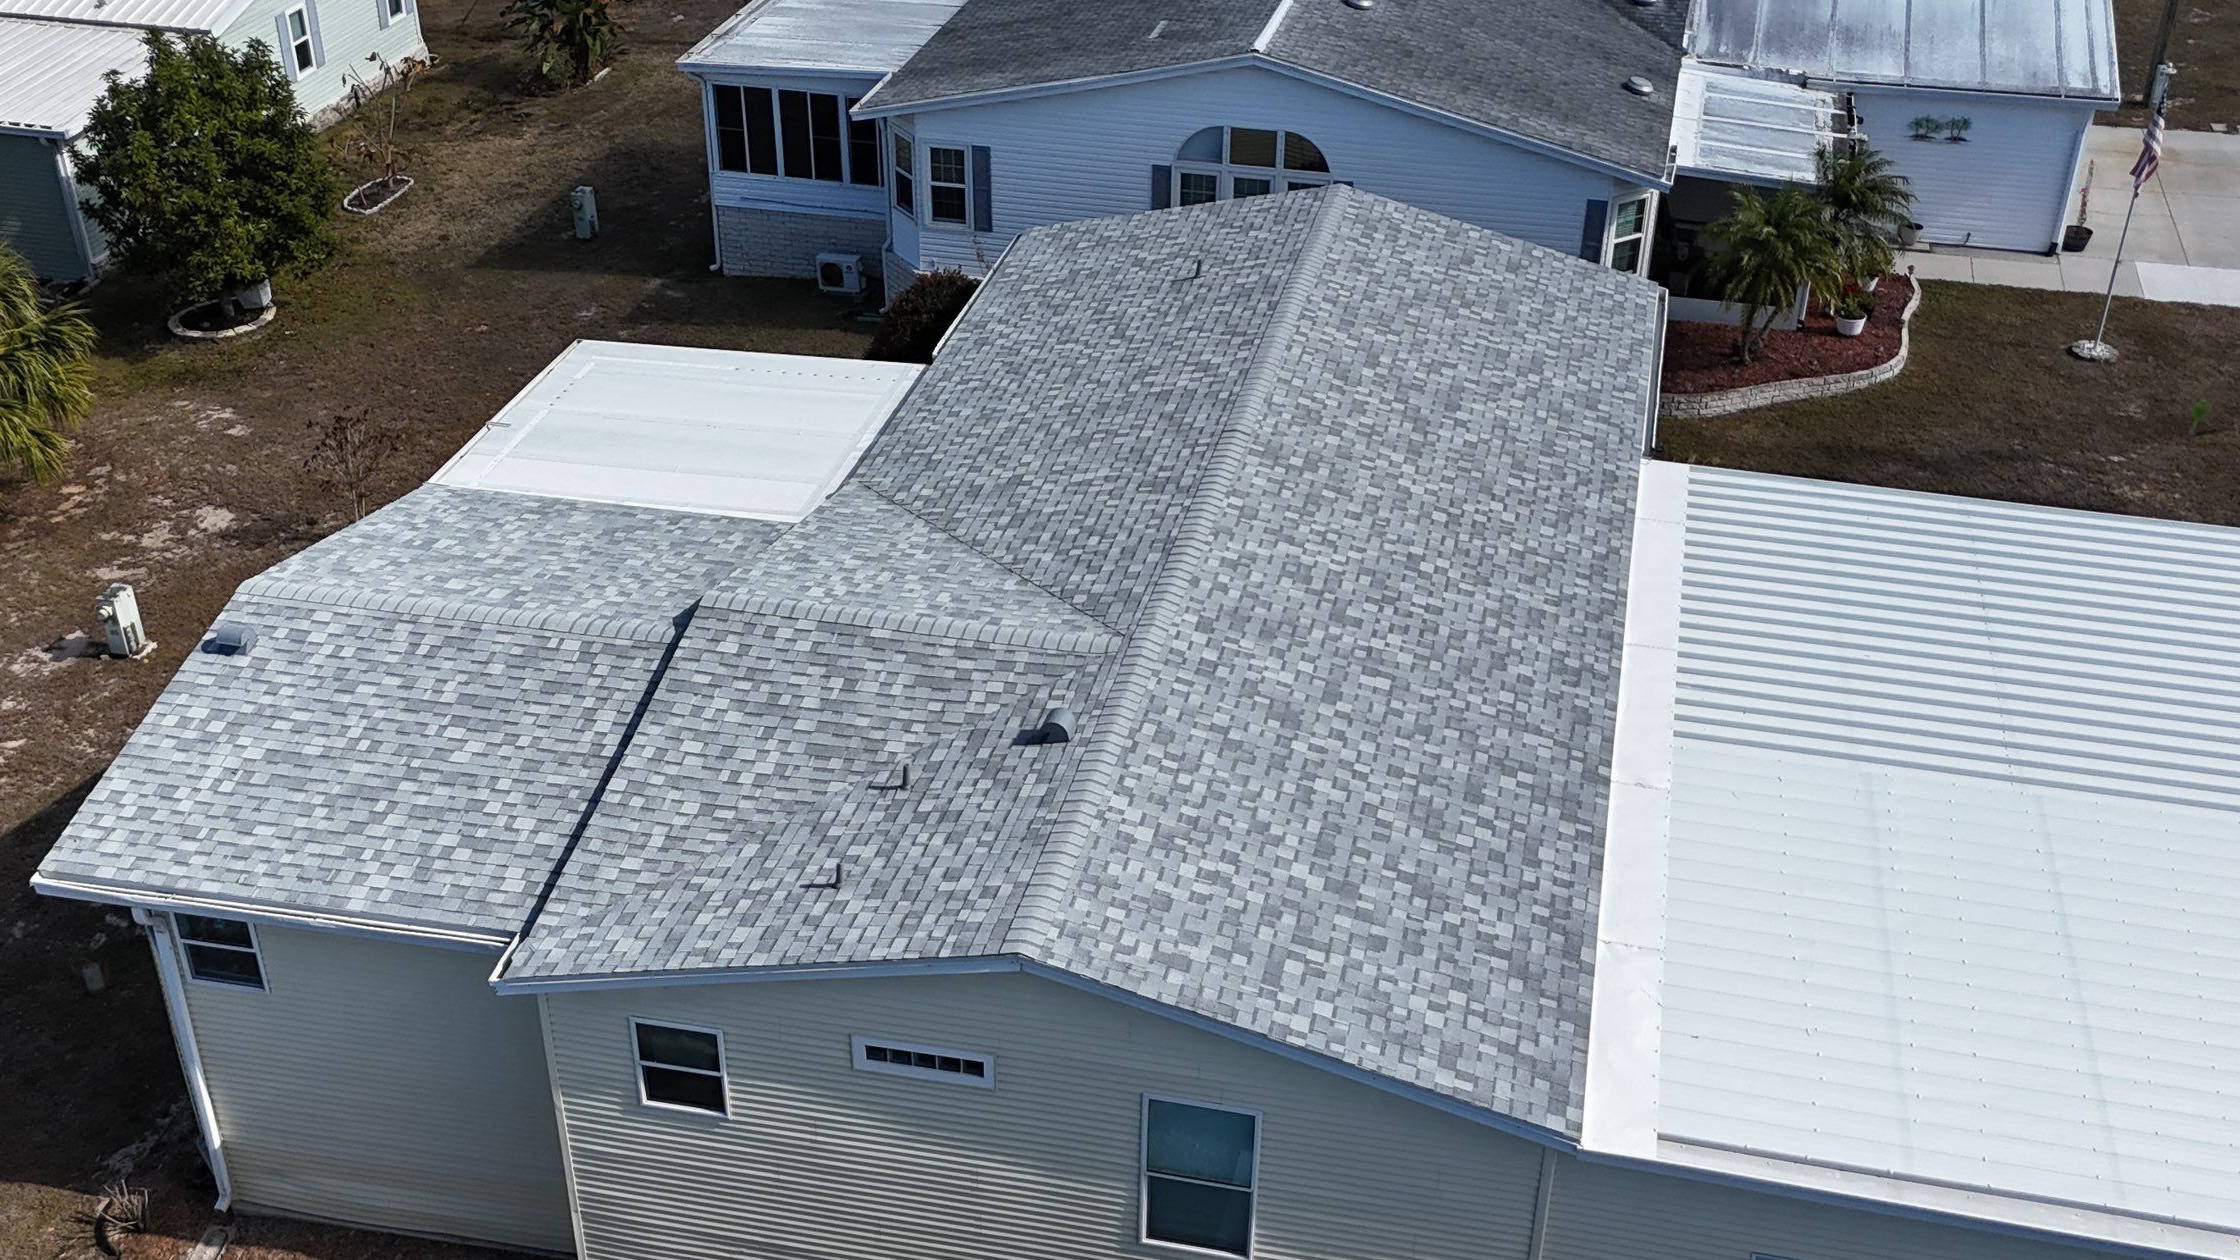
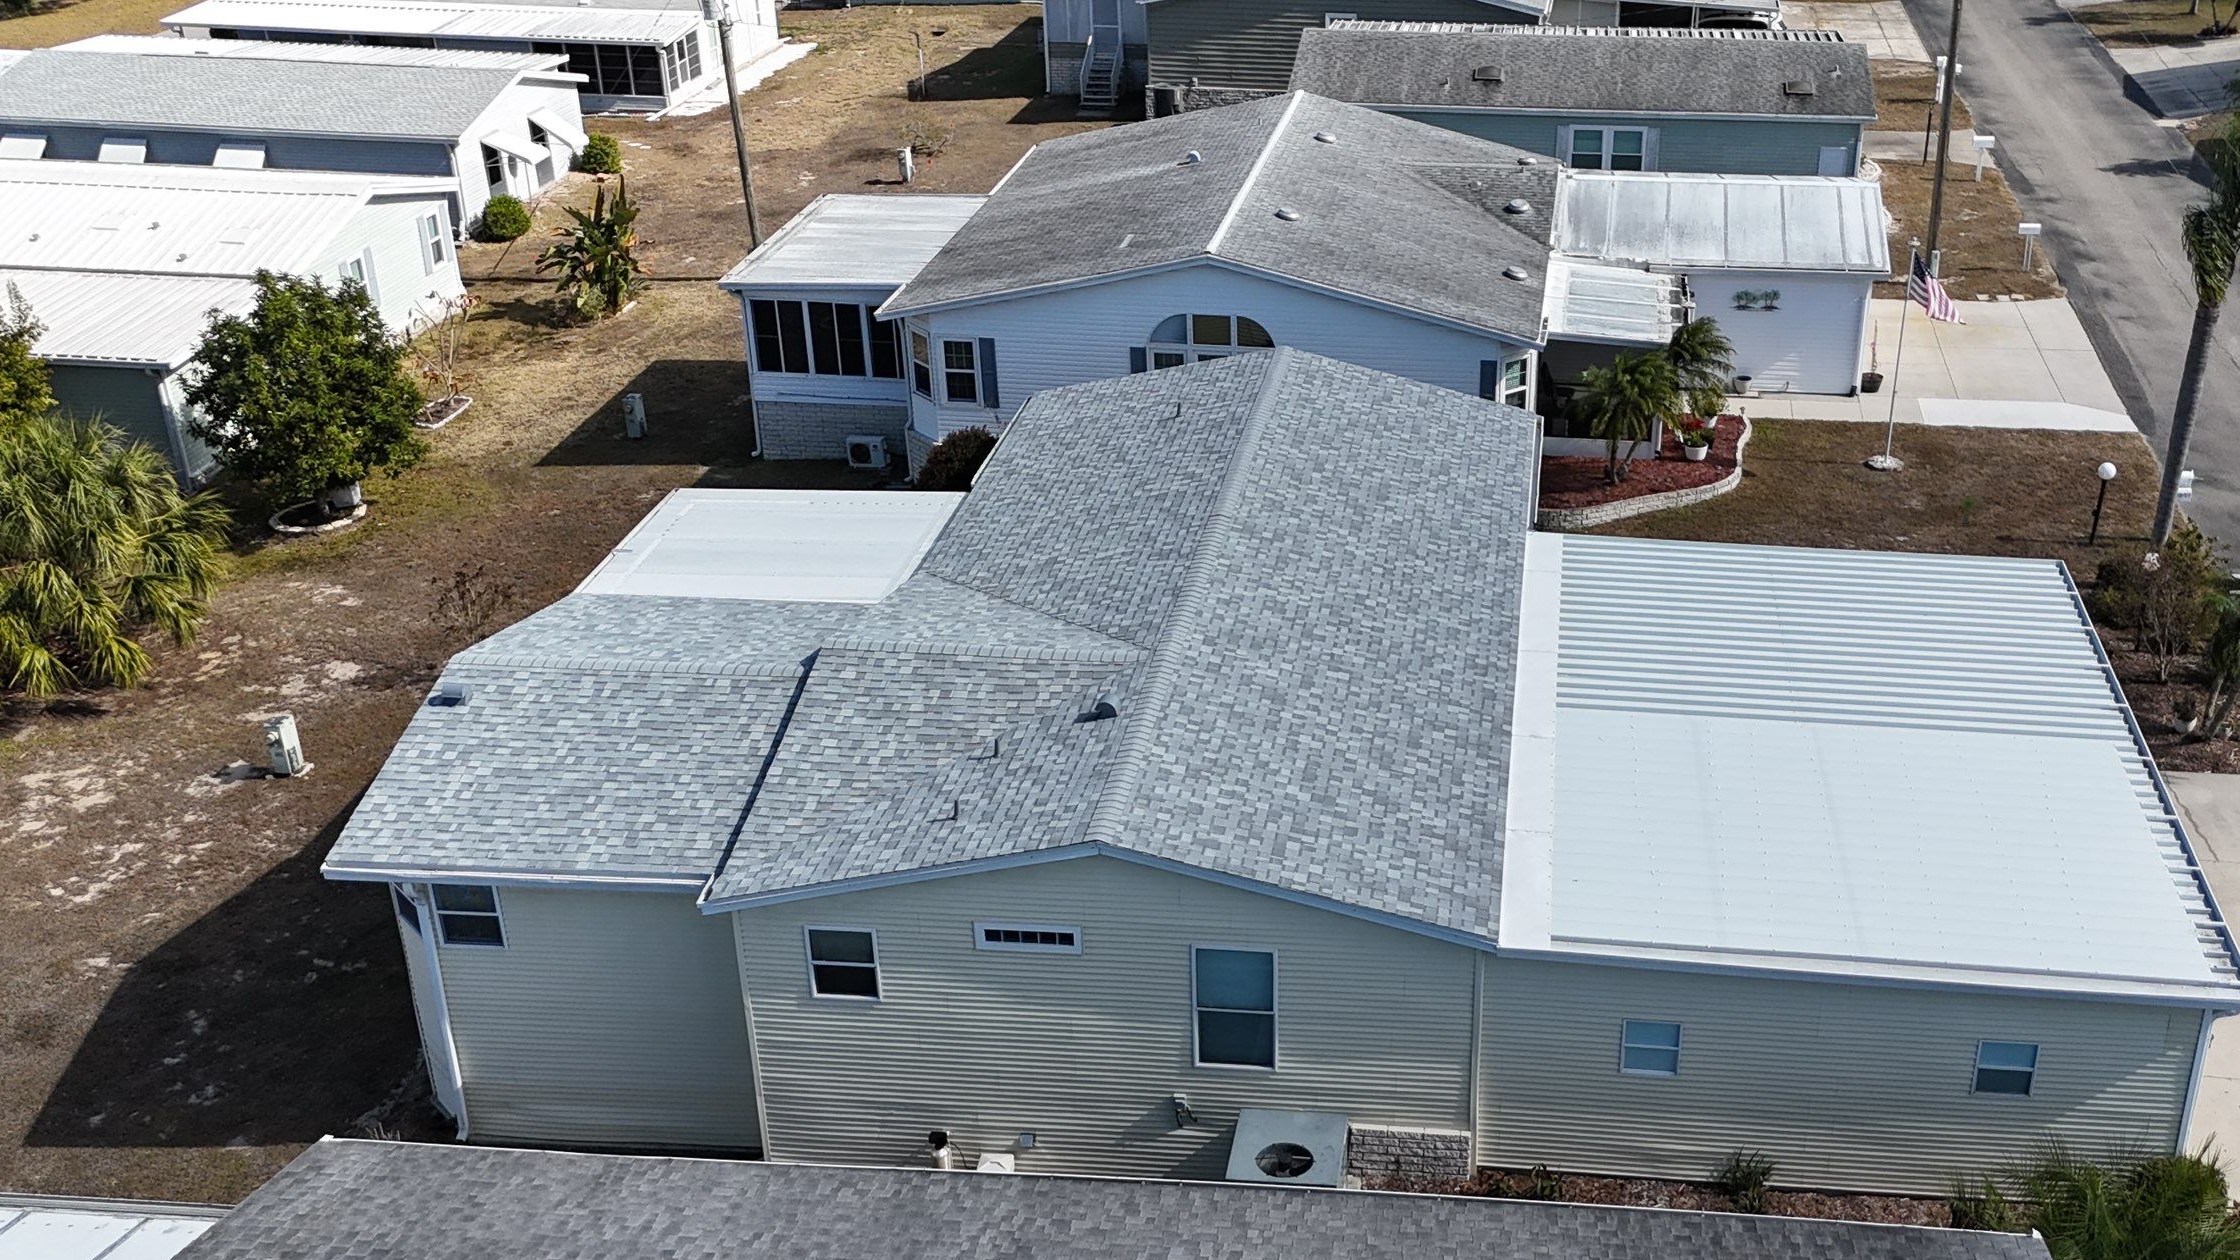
watering can: present [72,960,108,995] -> none [300,982,332,1013]

